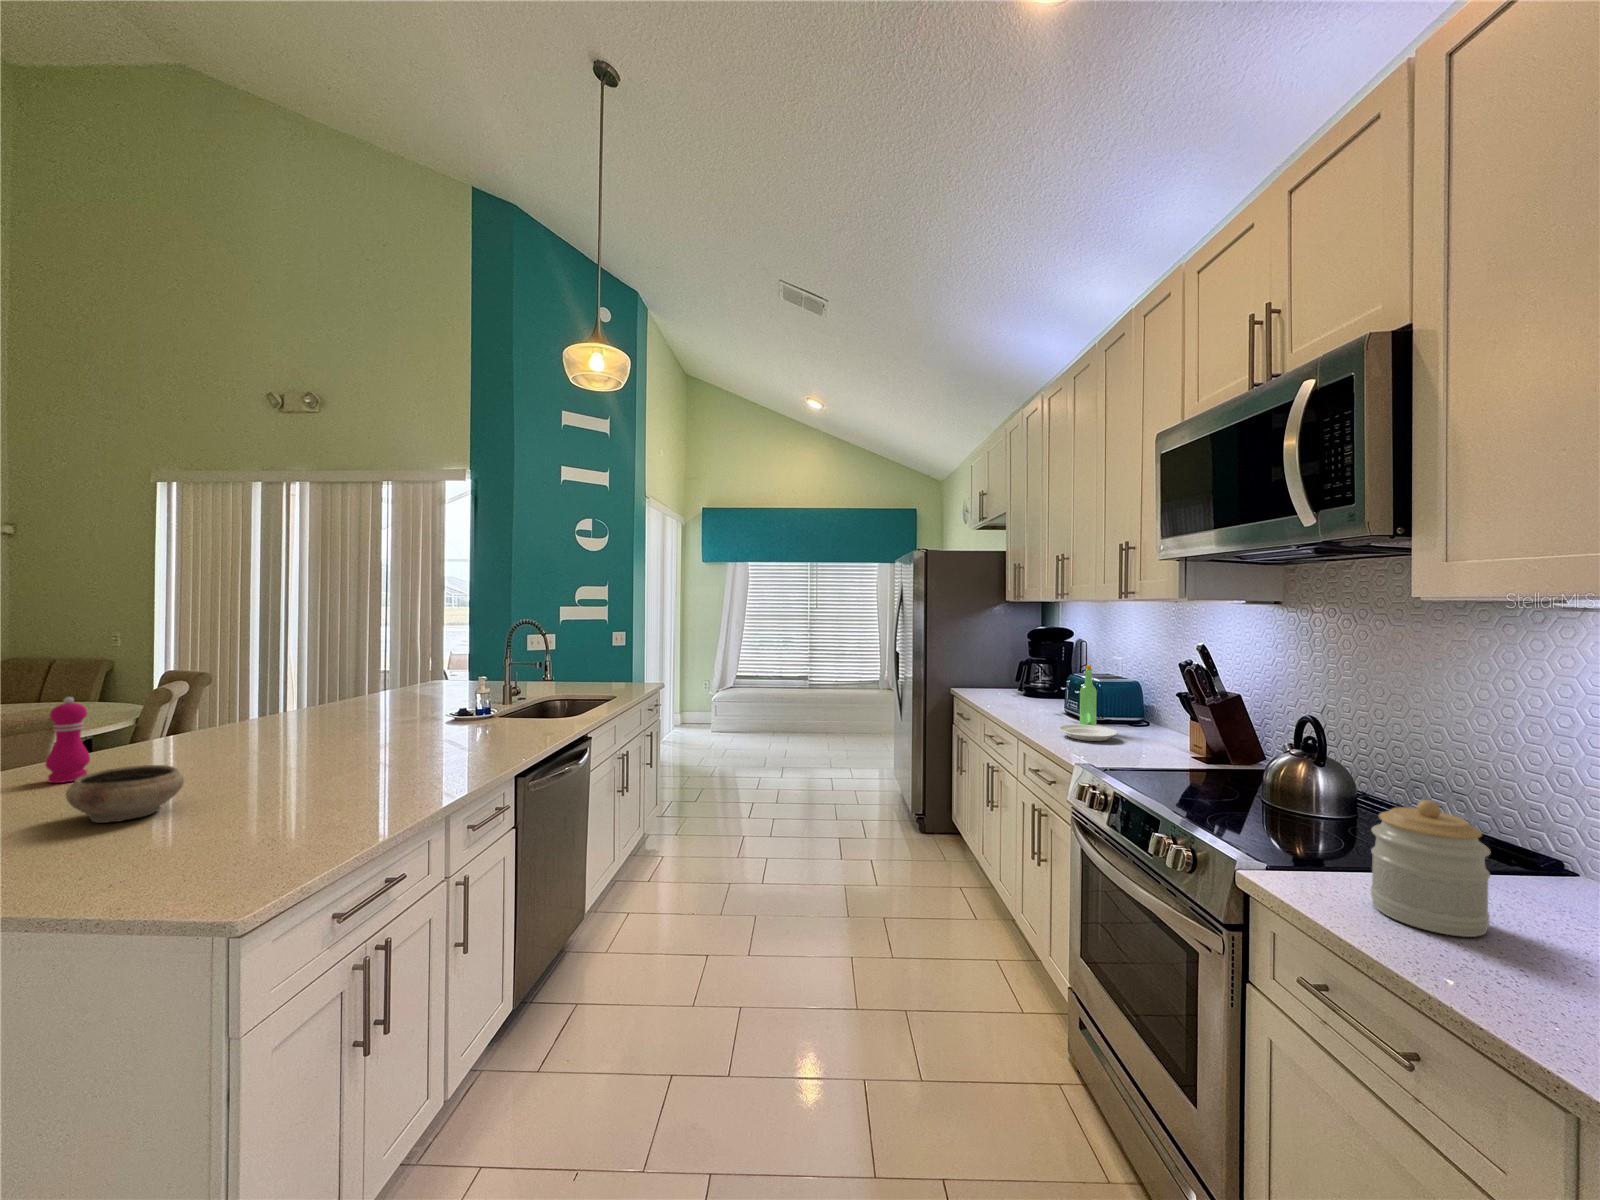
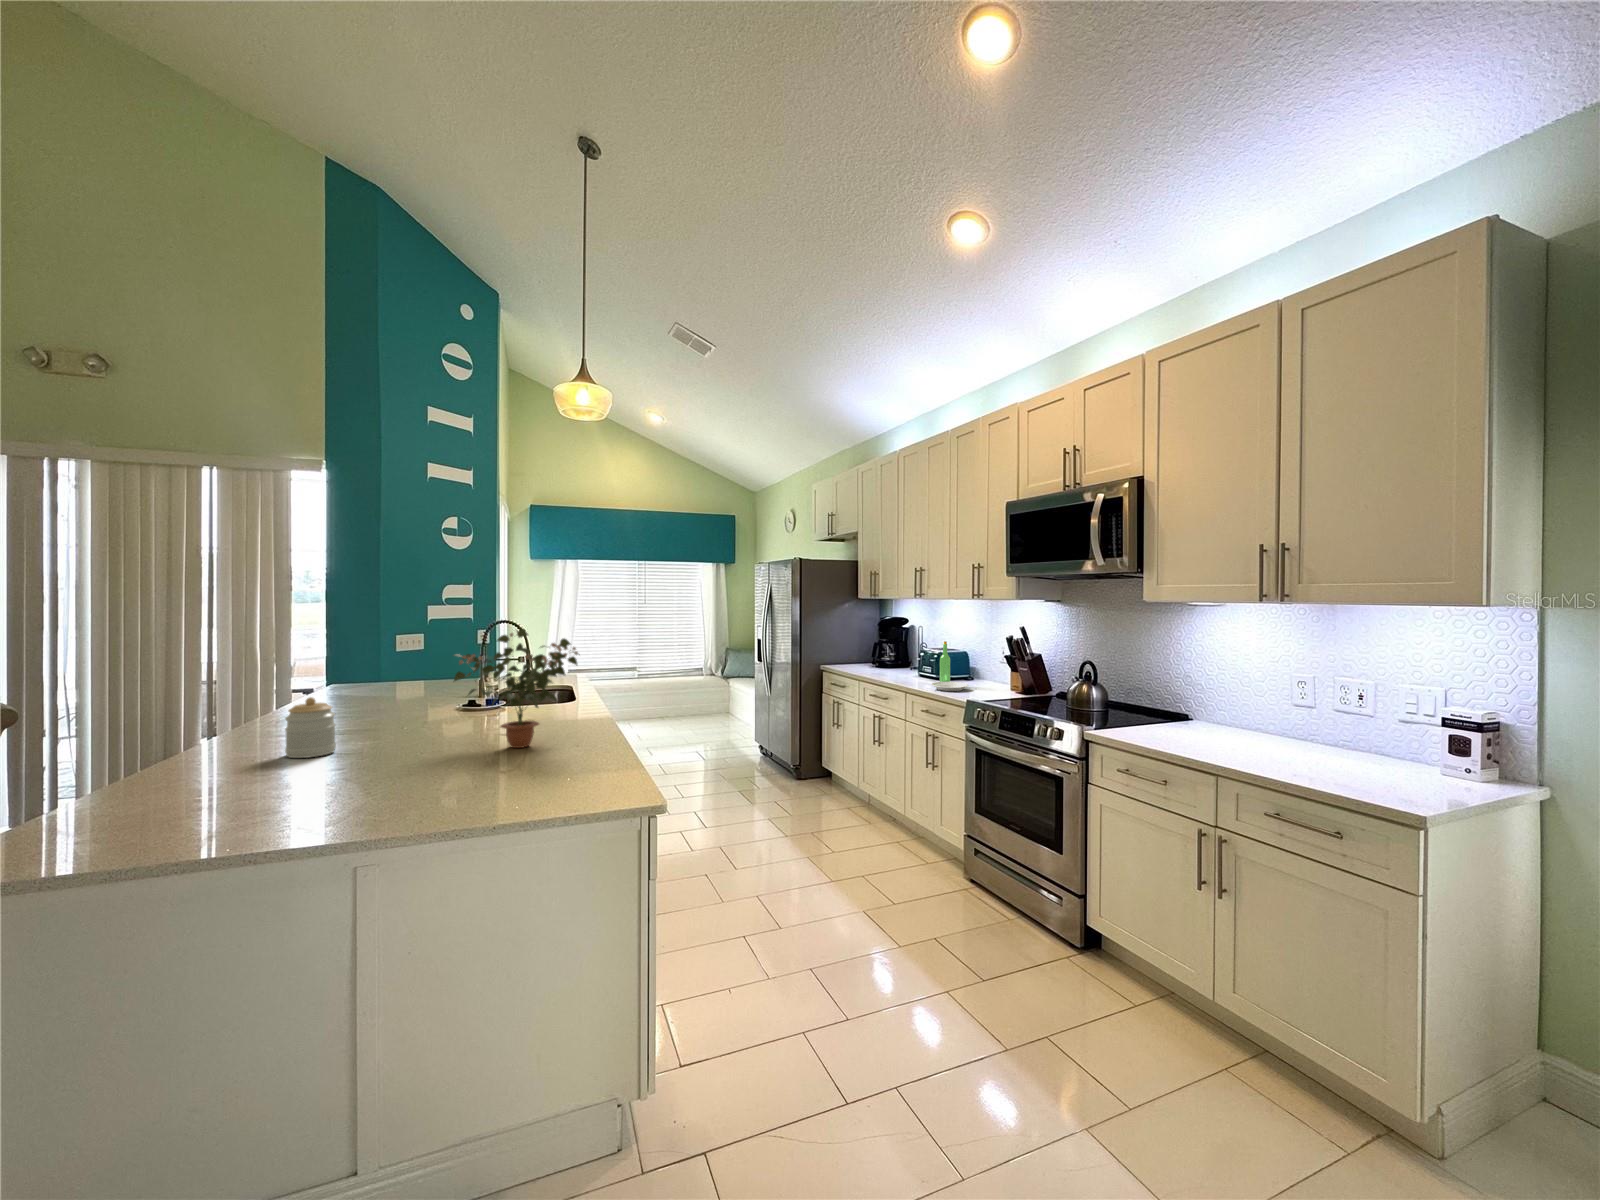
potted plant: none [305,625,453,778] -> present [454,629,578,748]
pepper mill: present [46,697,90,783] -> none [253,699,285,773]
ceramic bowl: present [66,765,184,823] -> none [373,742,446,784]
jar: present [1371,800,1490,937] -> present [285,697,336,758]

